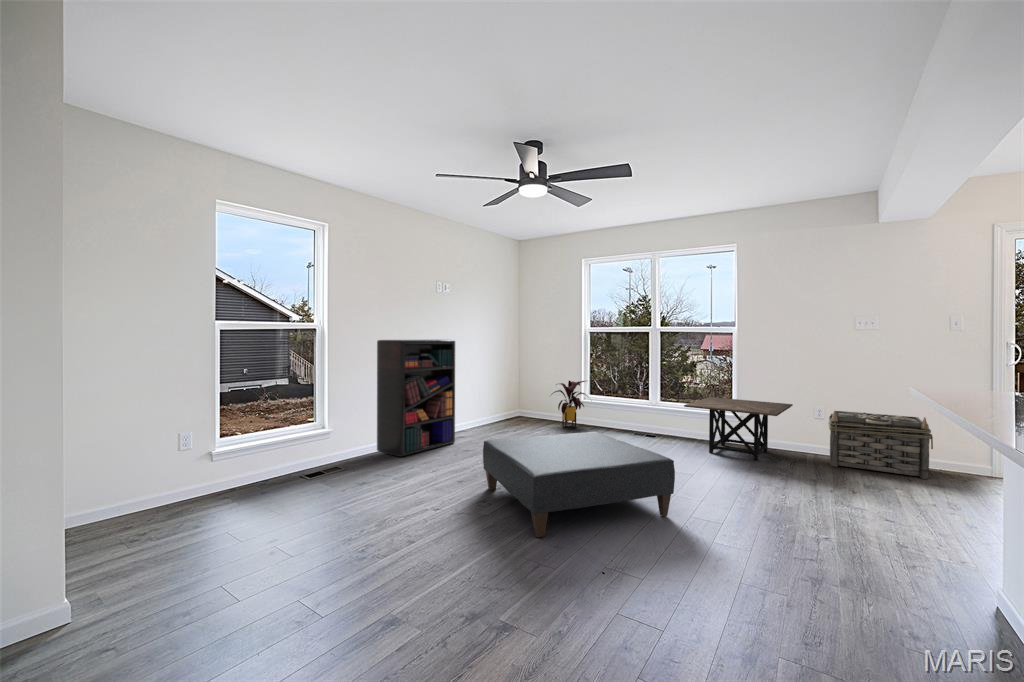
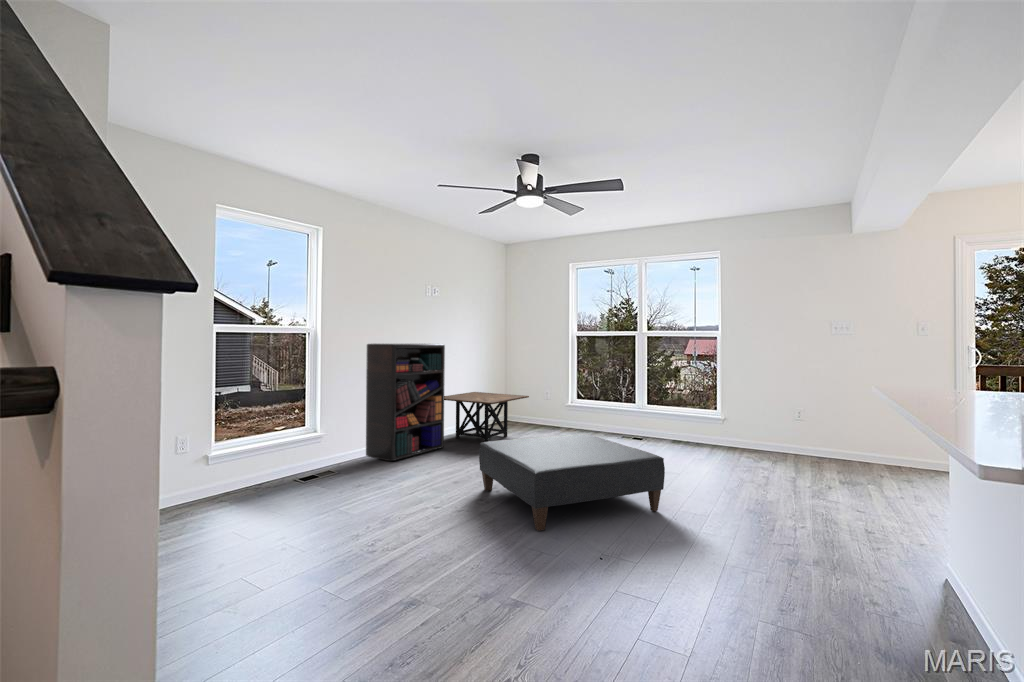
house plant: present [551,381,587,427] -> none [536,385,580,433]
side table: present [684,397,793,460] -> present [444,392,529,442]
basket: present [828,411,933,479] -> none [807,412,901,476]

